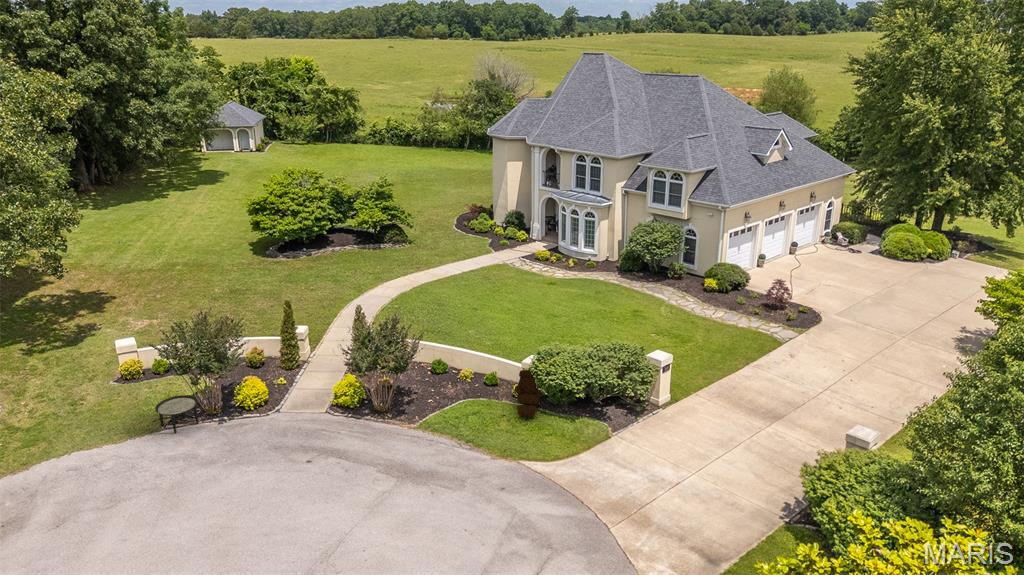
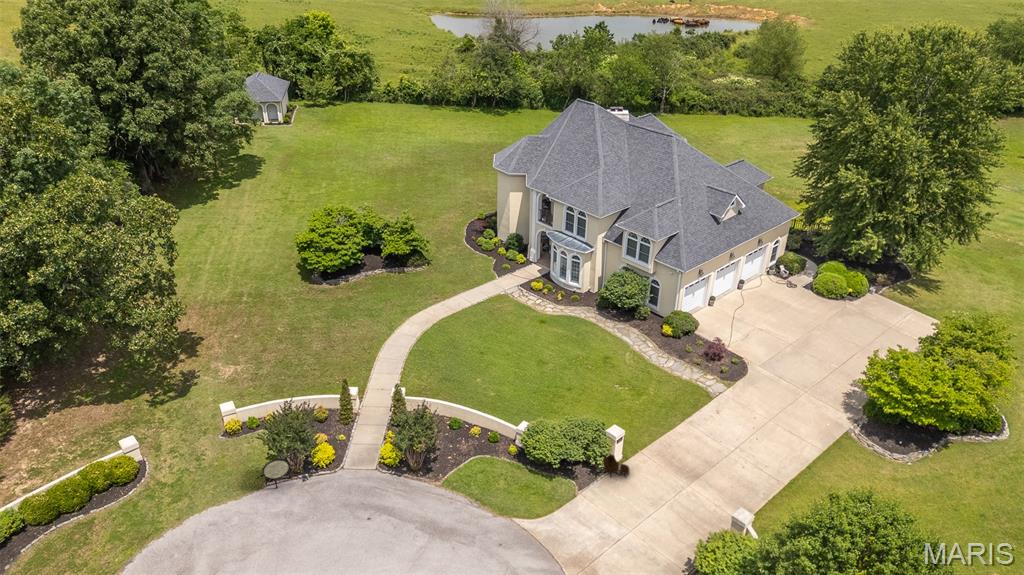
lounge chair: present [515,370,543,421] -> present [603,454,630,477]

